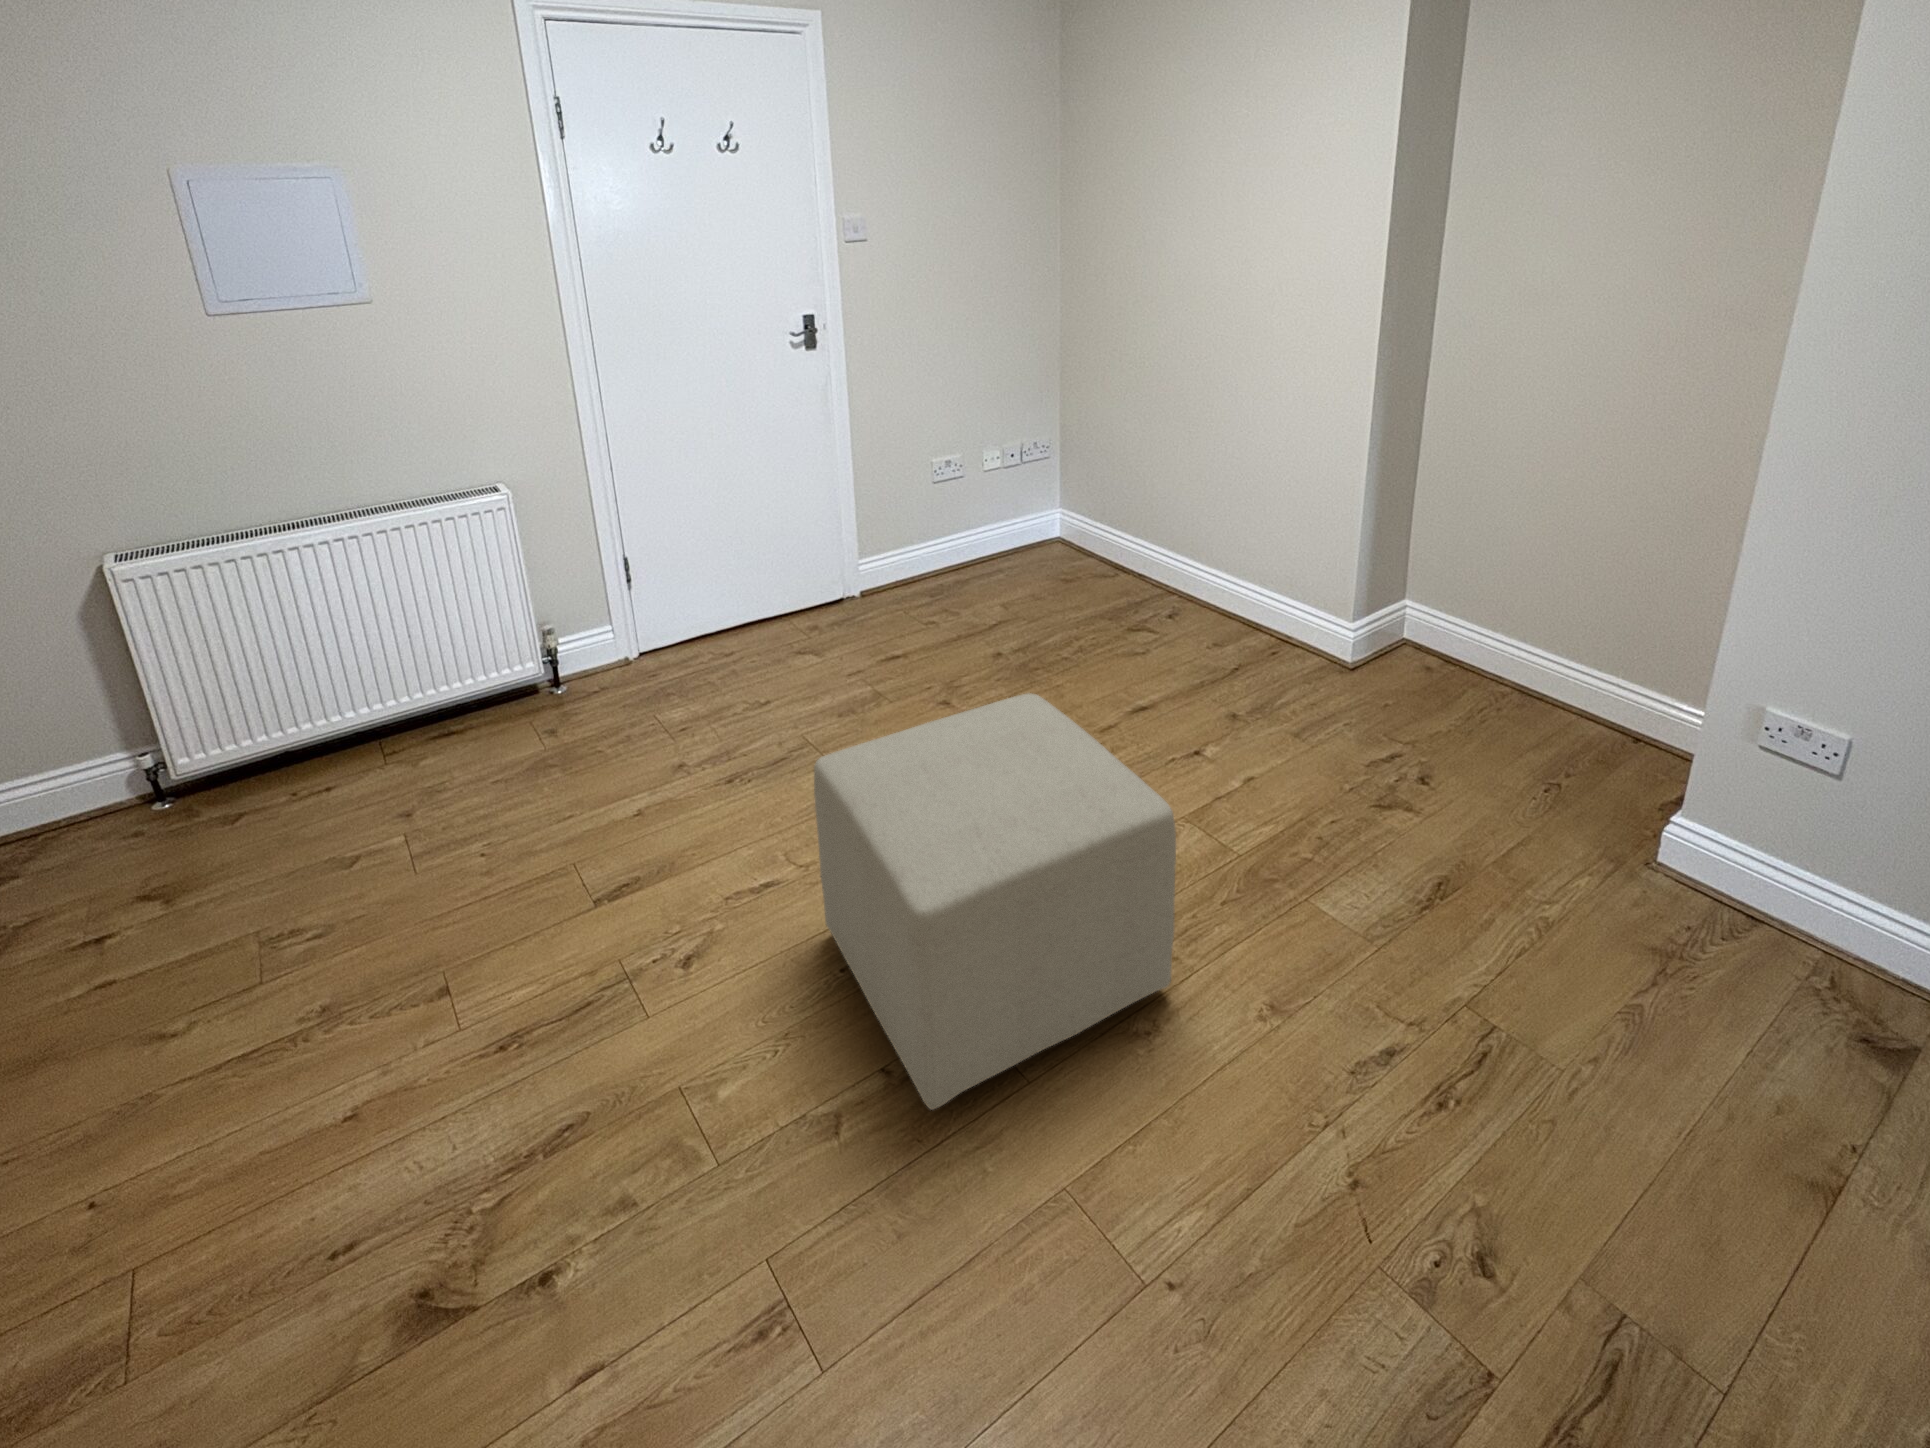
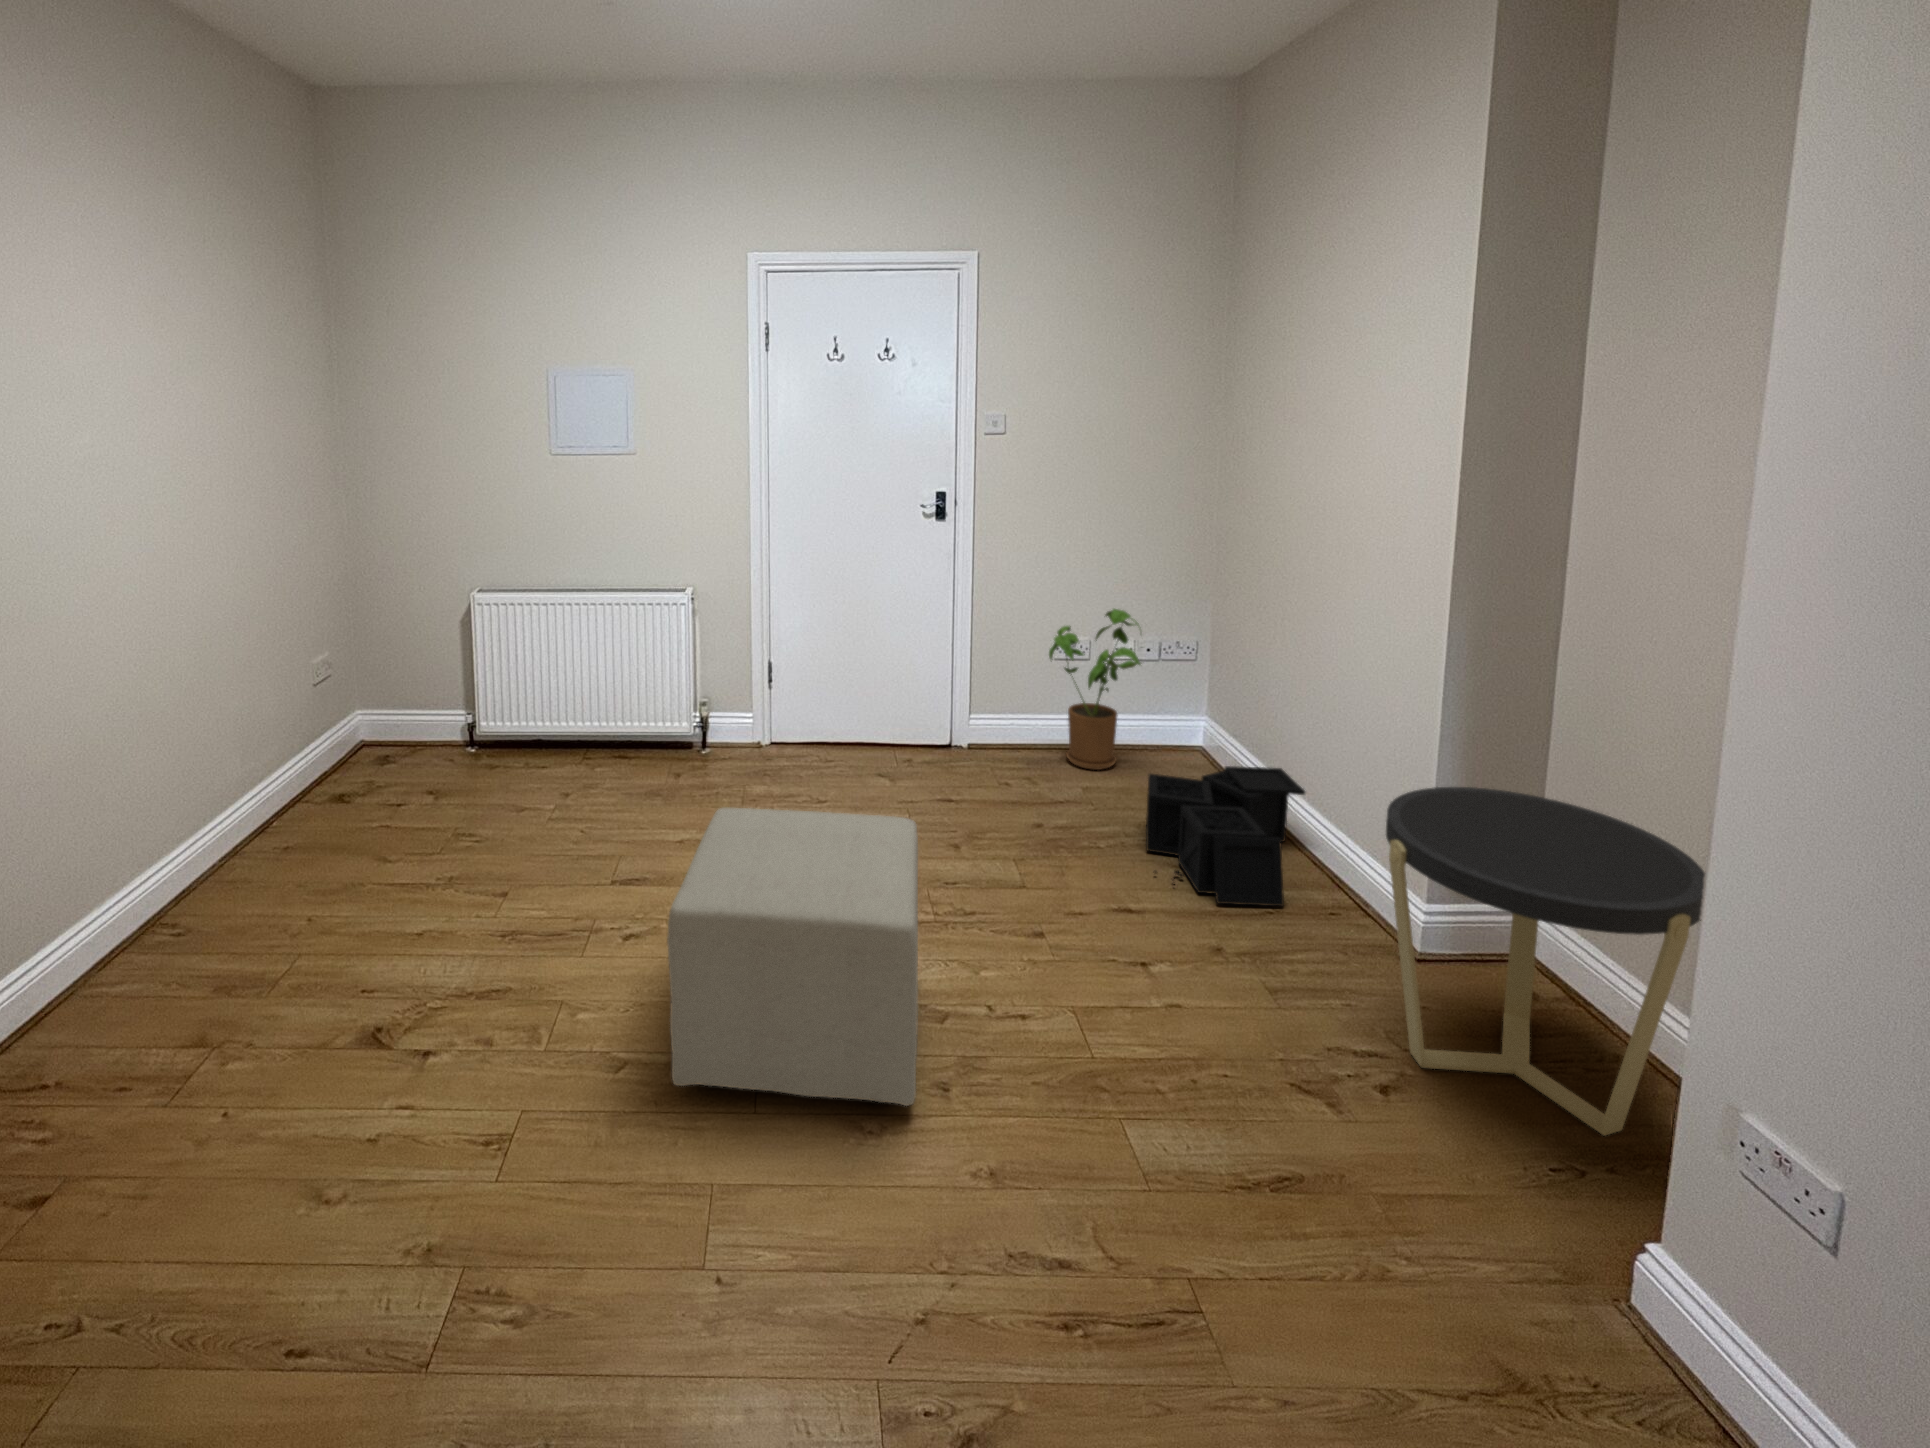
house plant: none [939,422,1042,586] -> present [1049,609,1141,770]
side table: none [1379,518,1606,751] -> present [1386,787,1705,1136]
storage bin: none [1087,541,1240,674] -> present [1146,766,1305,906]

